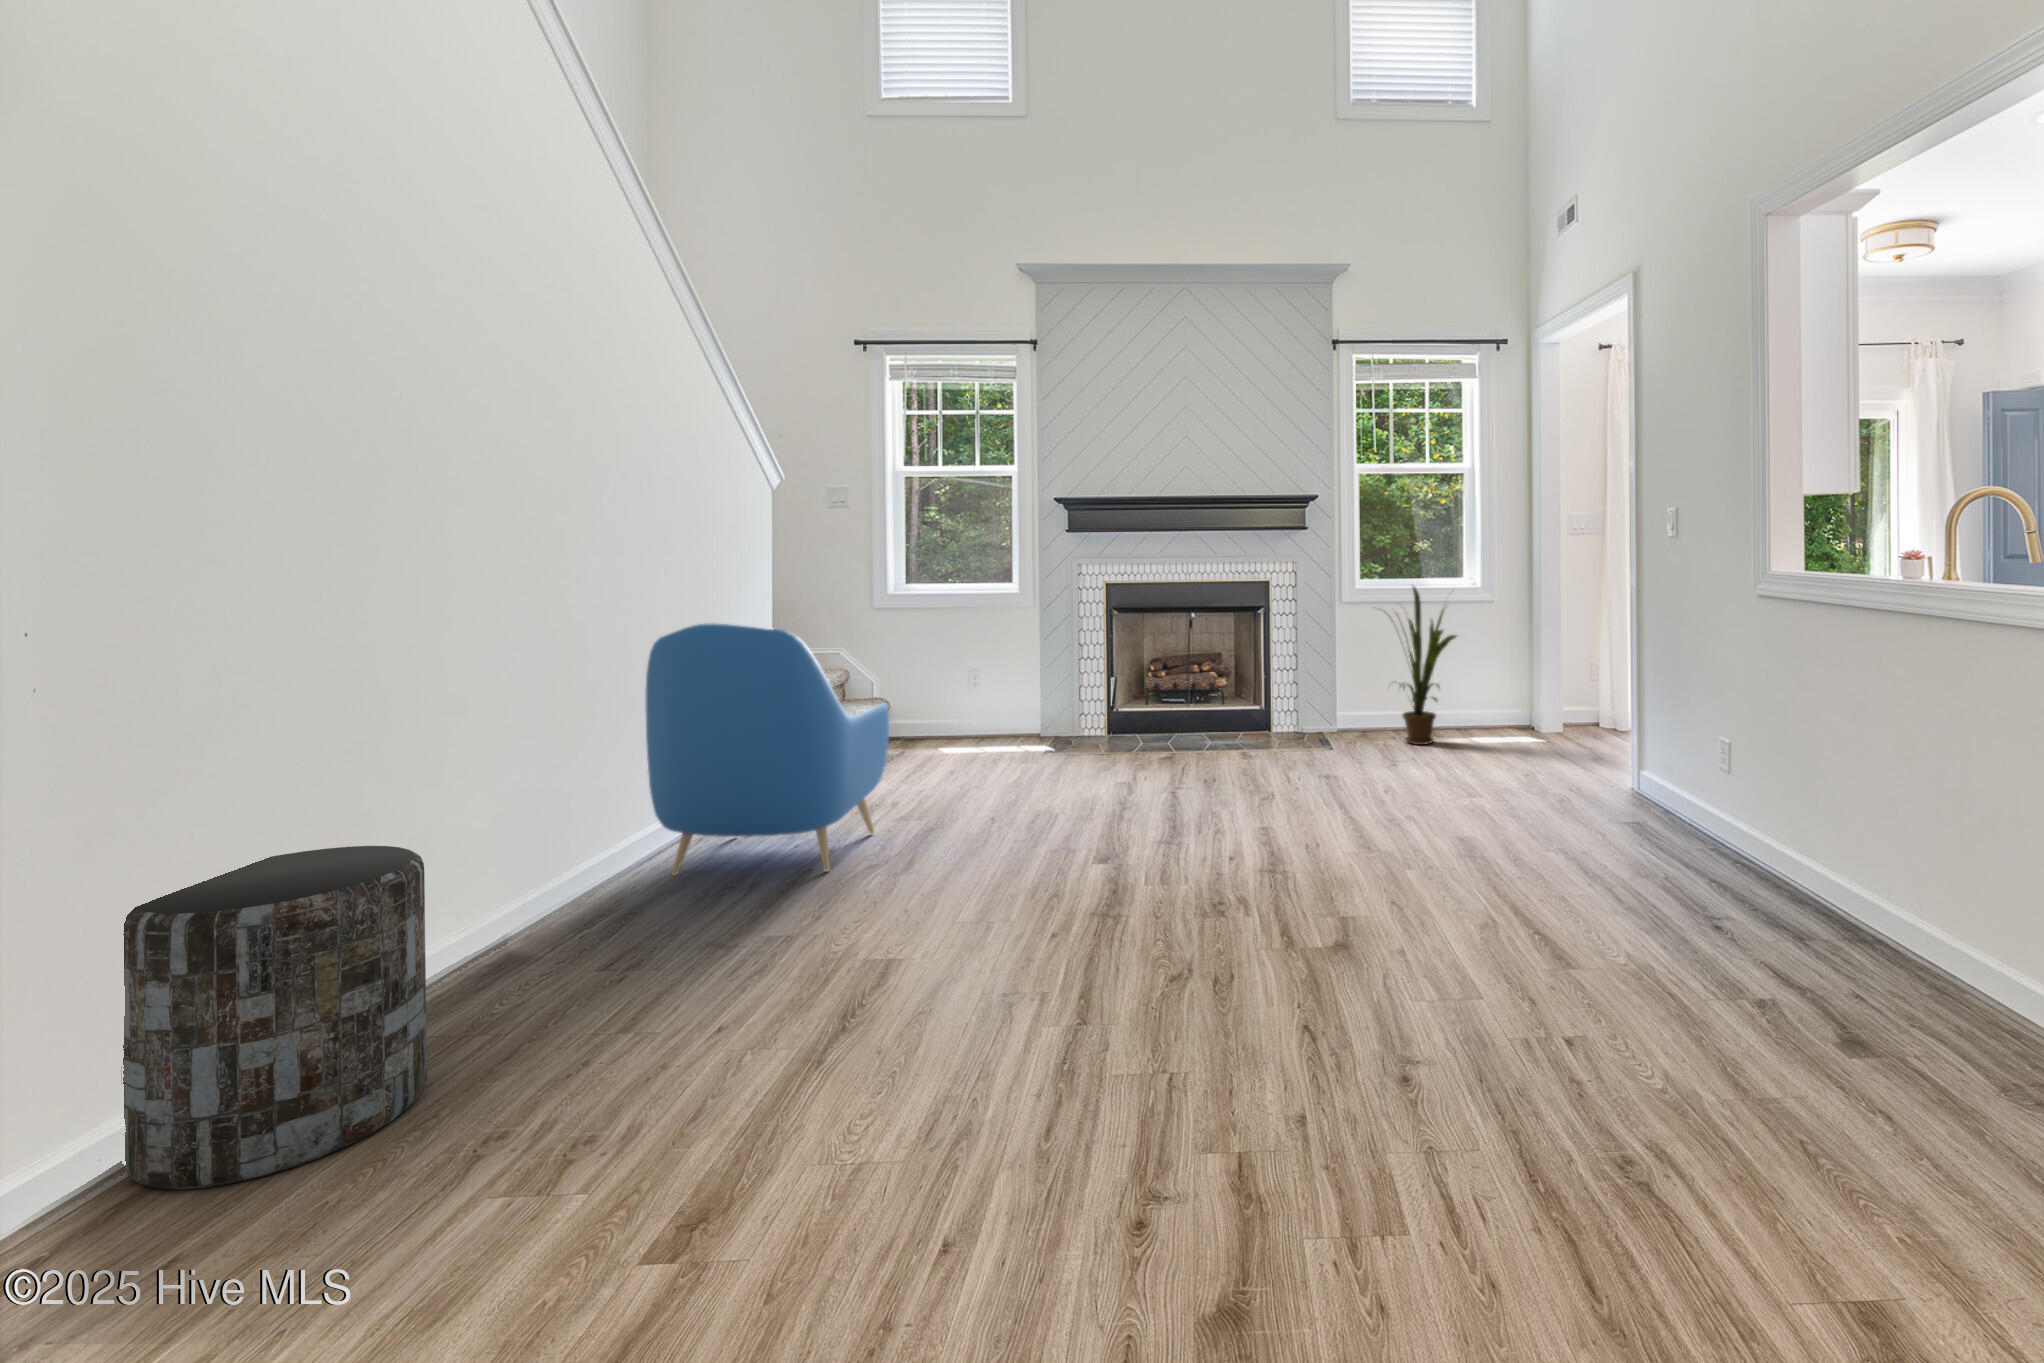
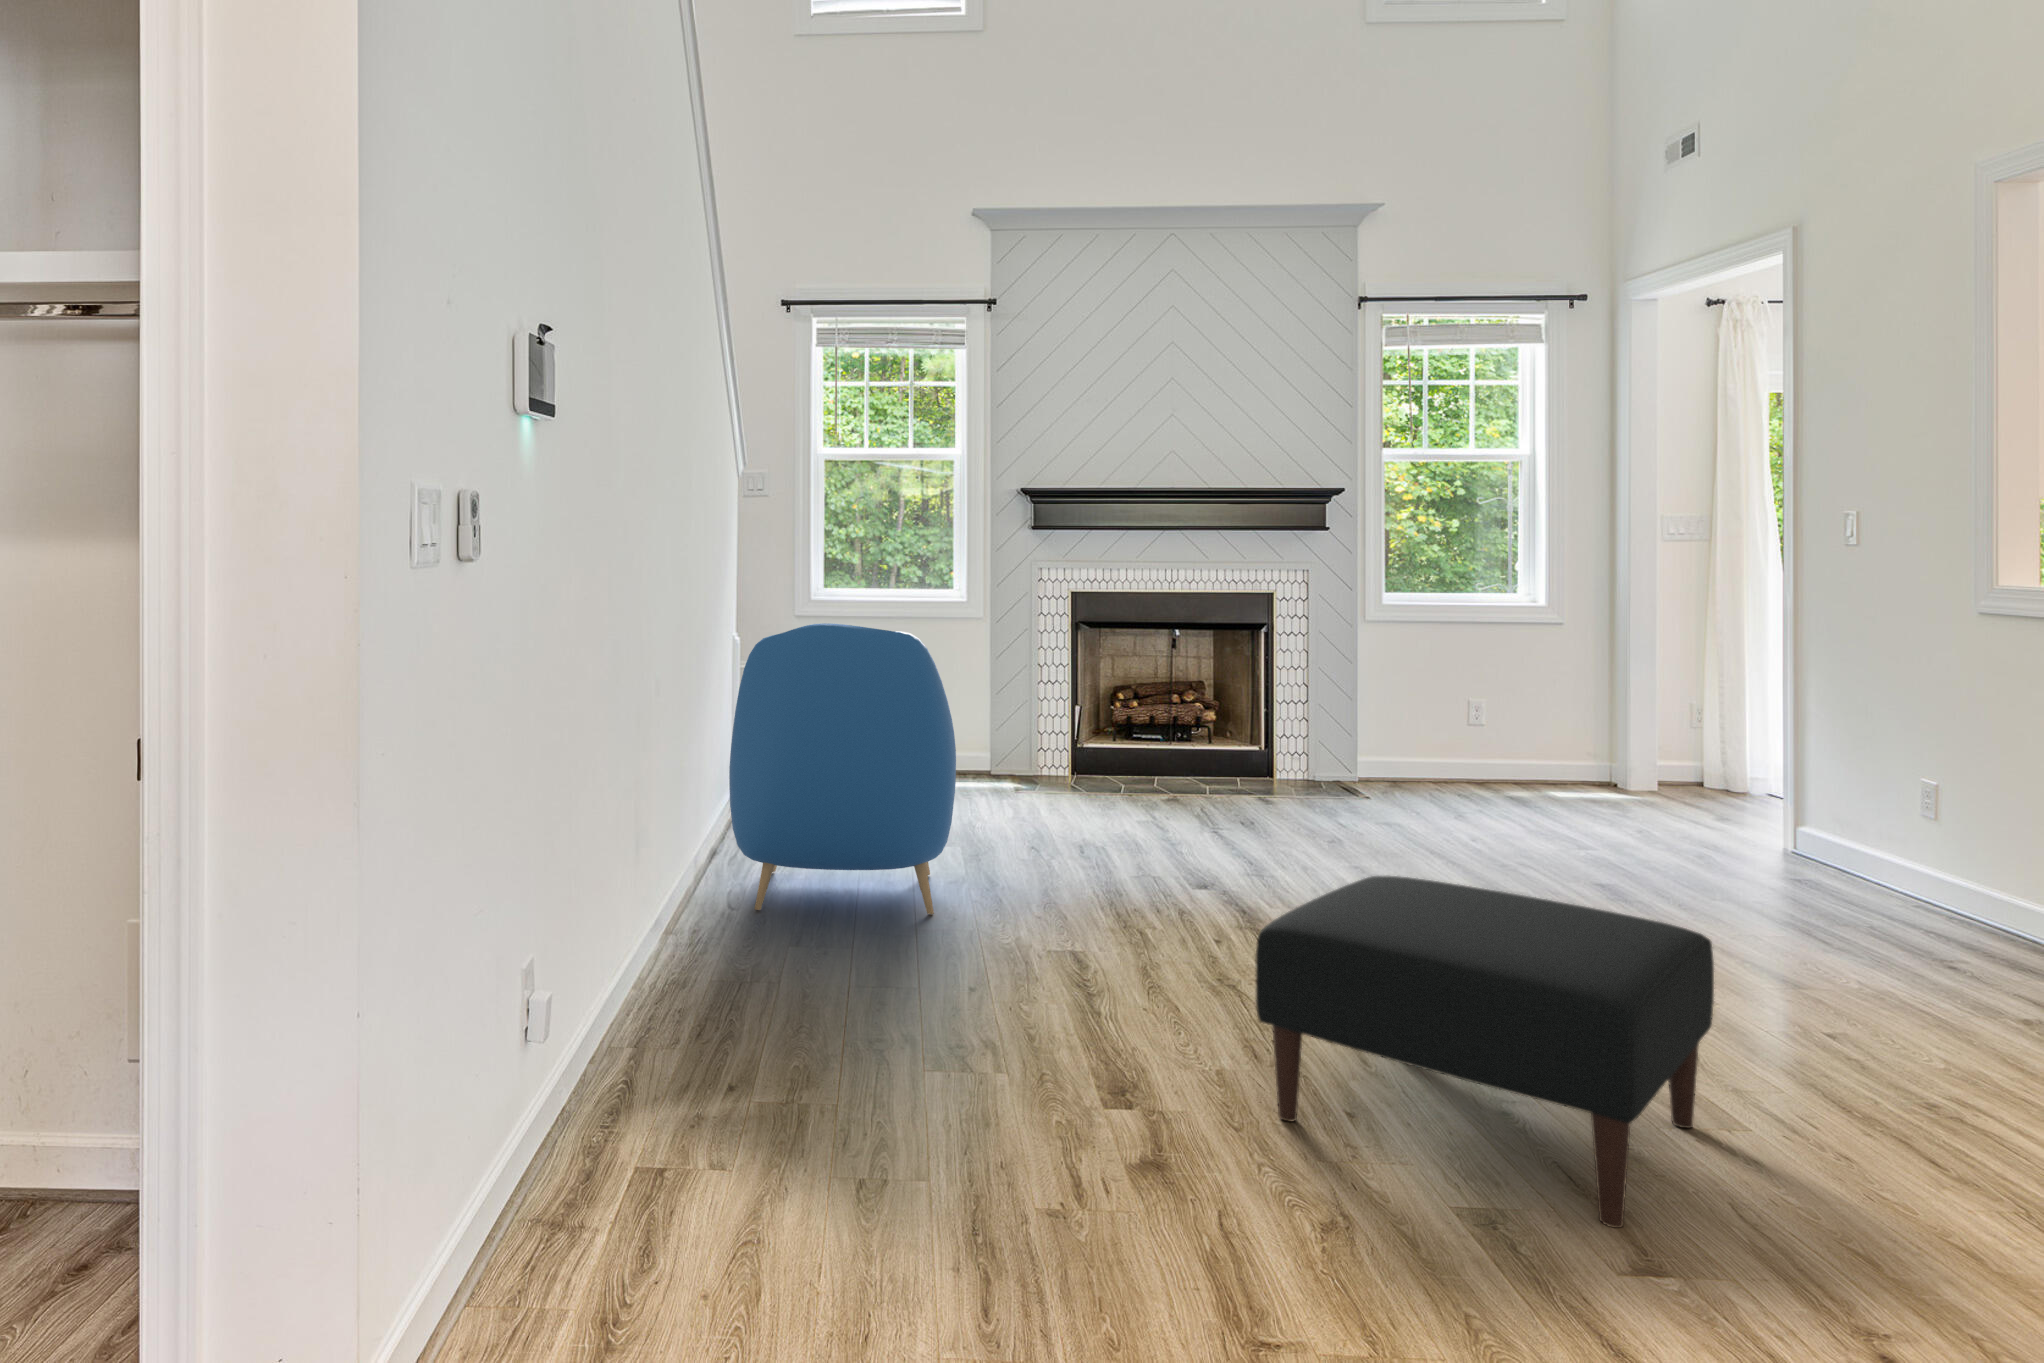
house plant: present [1378,587,1456,745] -> none [1416,601,1542,801]
ottoman: none [861,834,1257,1152] -> present [1255,876,1714,1228]
side table: present [121,846,427,1189] -> none [570,850,808,1196]

